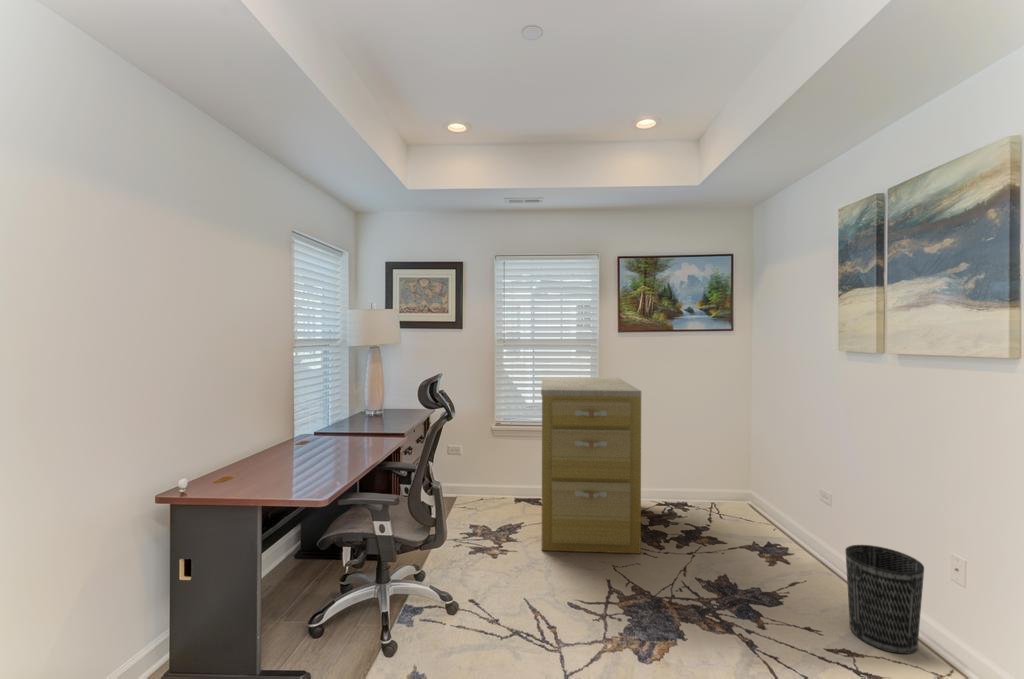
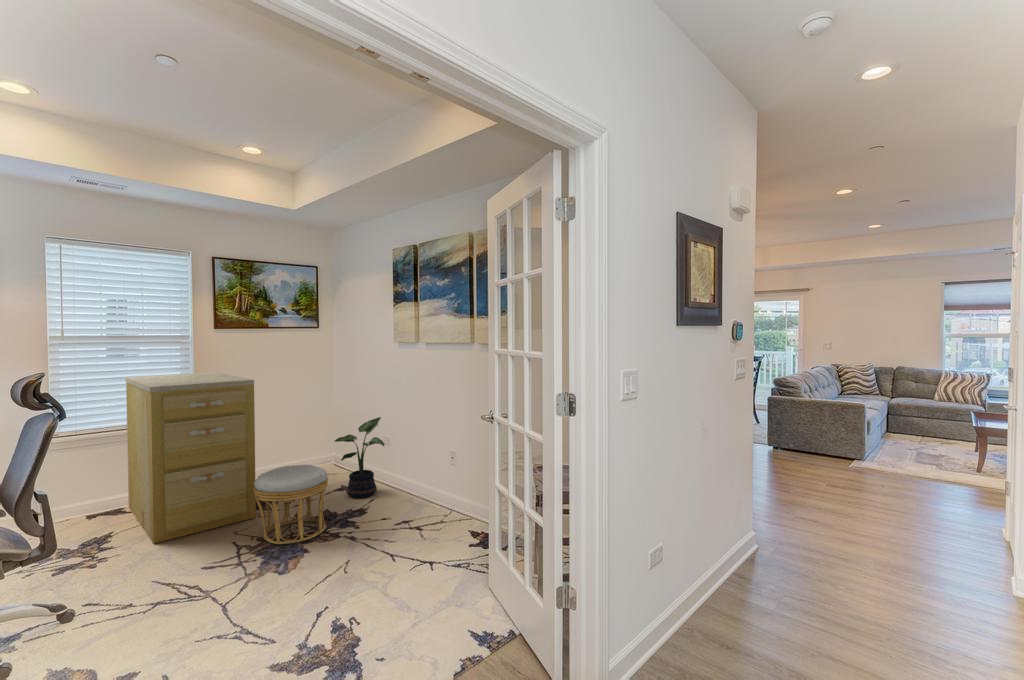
potted plant: none [741,460,817,573] -> present [334,417,384,498]
ottoman: none [629,504,721,616] -> present [254,465,328,544]
wastebasket: present [846,545,924,654] -> none [402,459,439,516]

